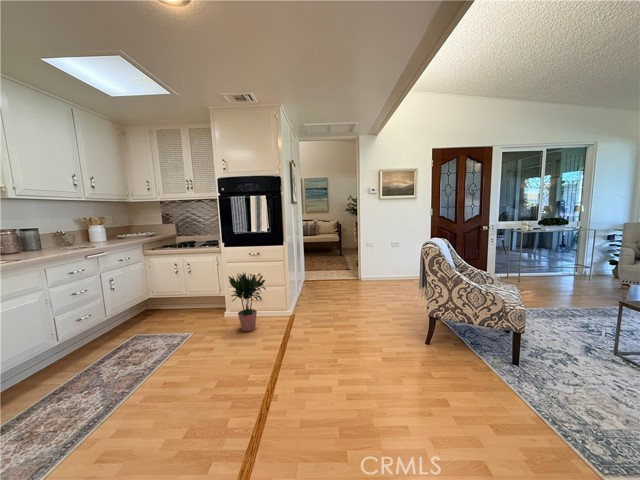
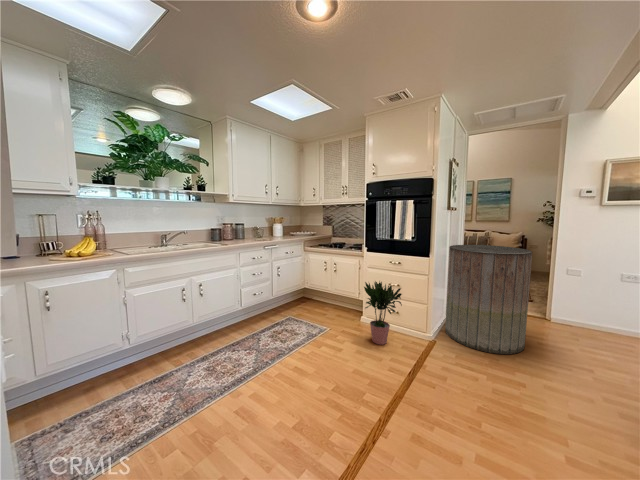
trash can: none [296,230,350,311] -> present [445,245,532,354]

